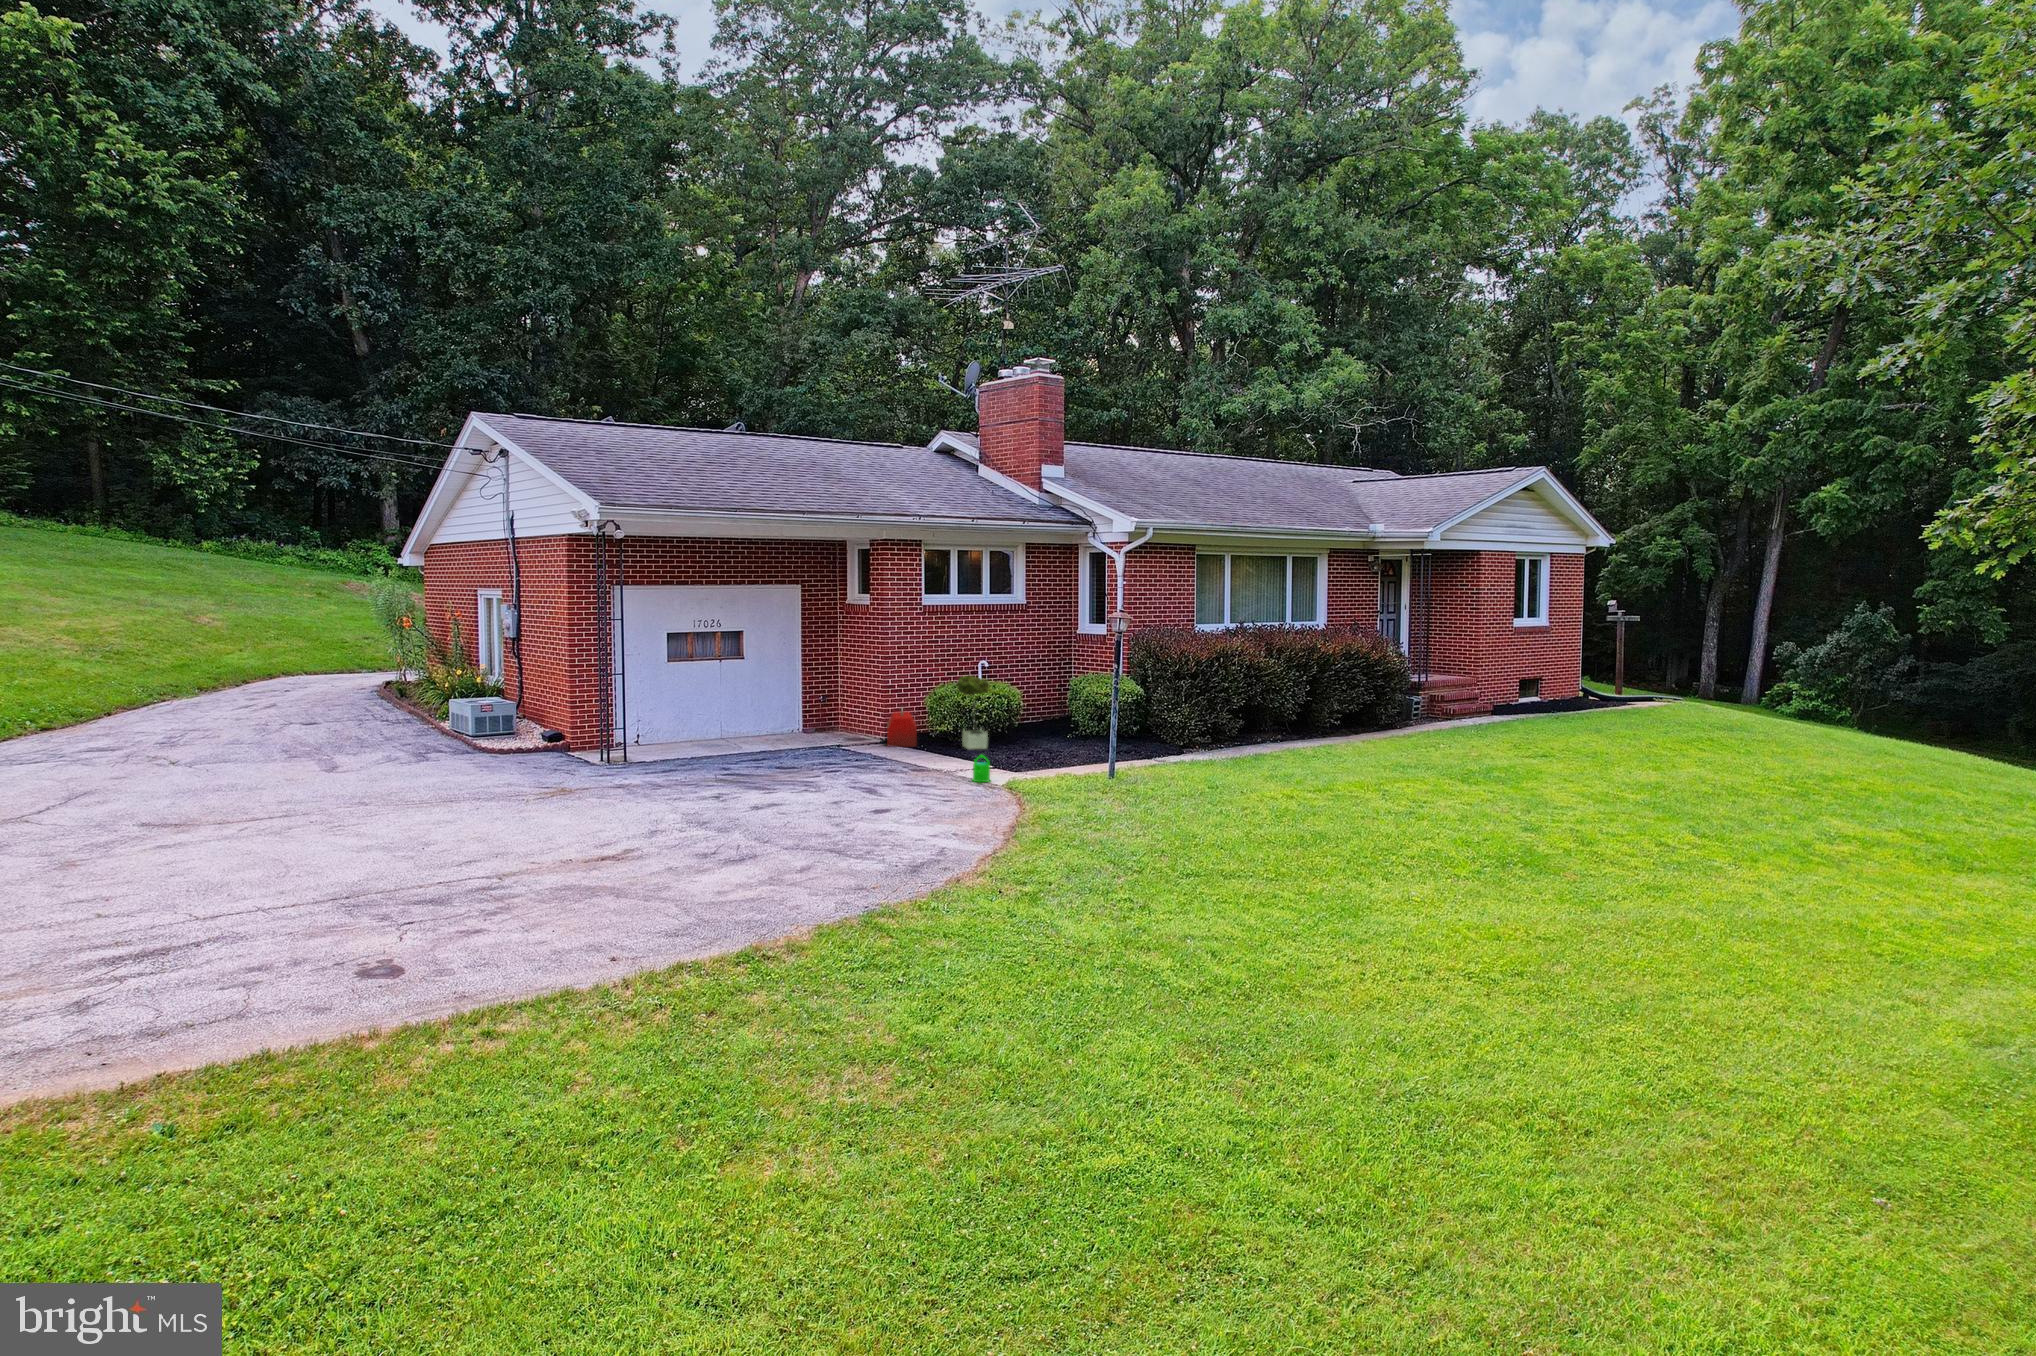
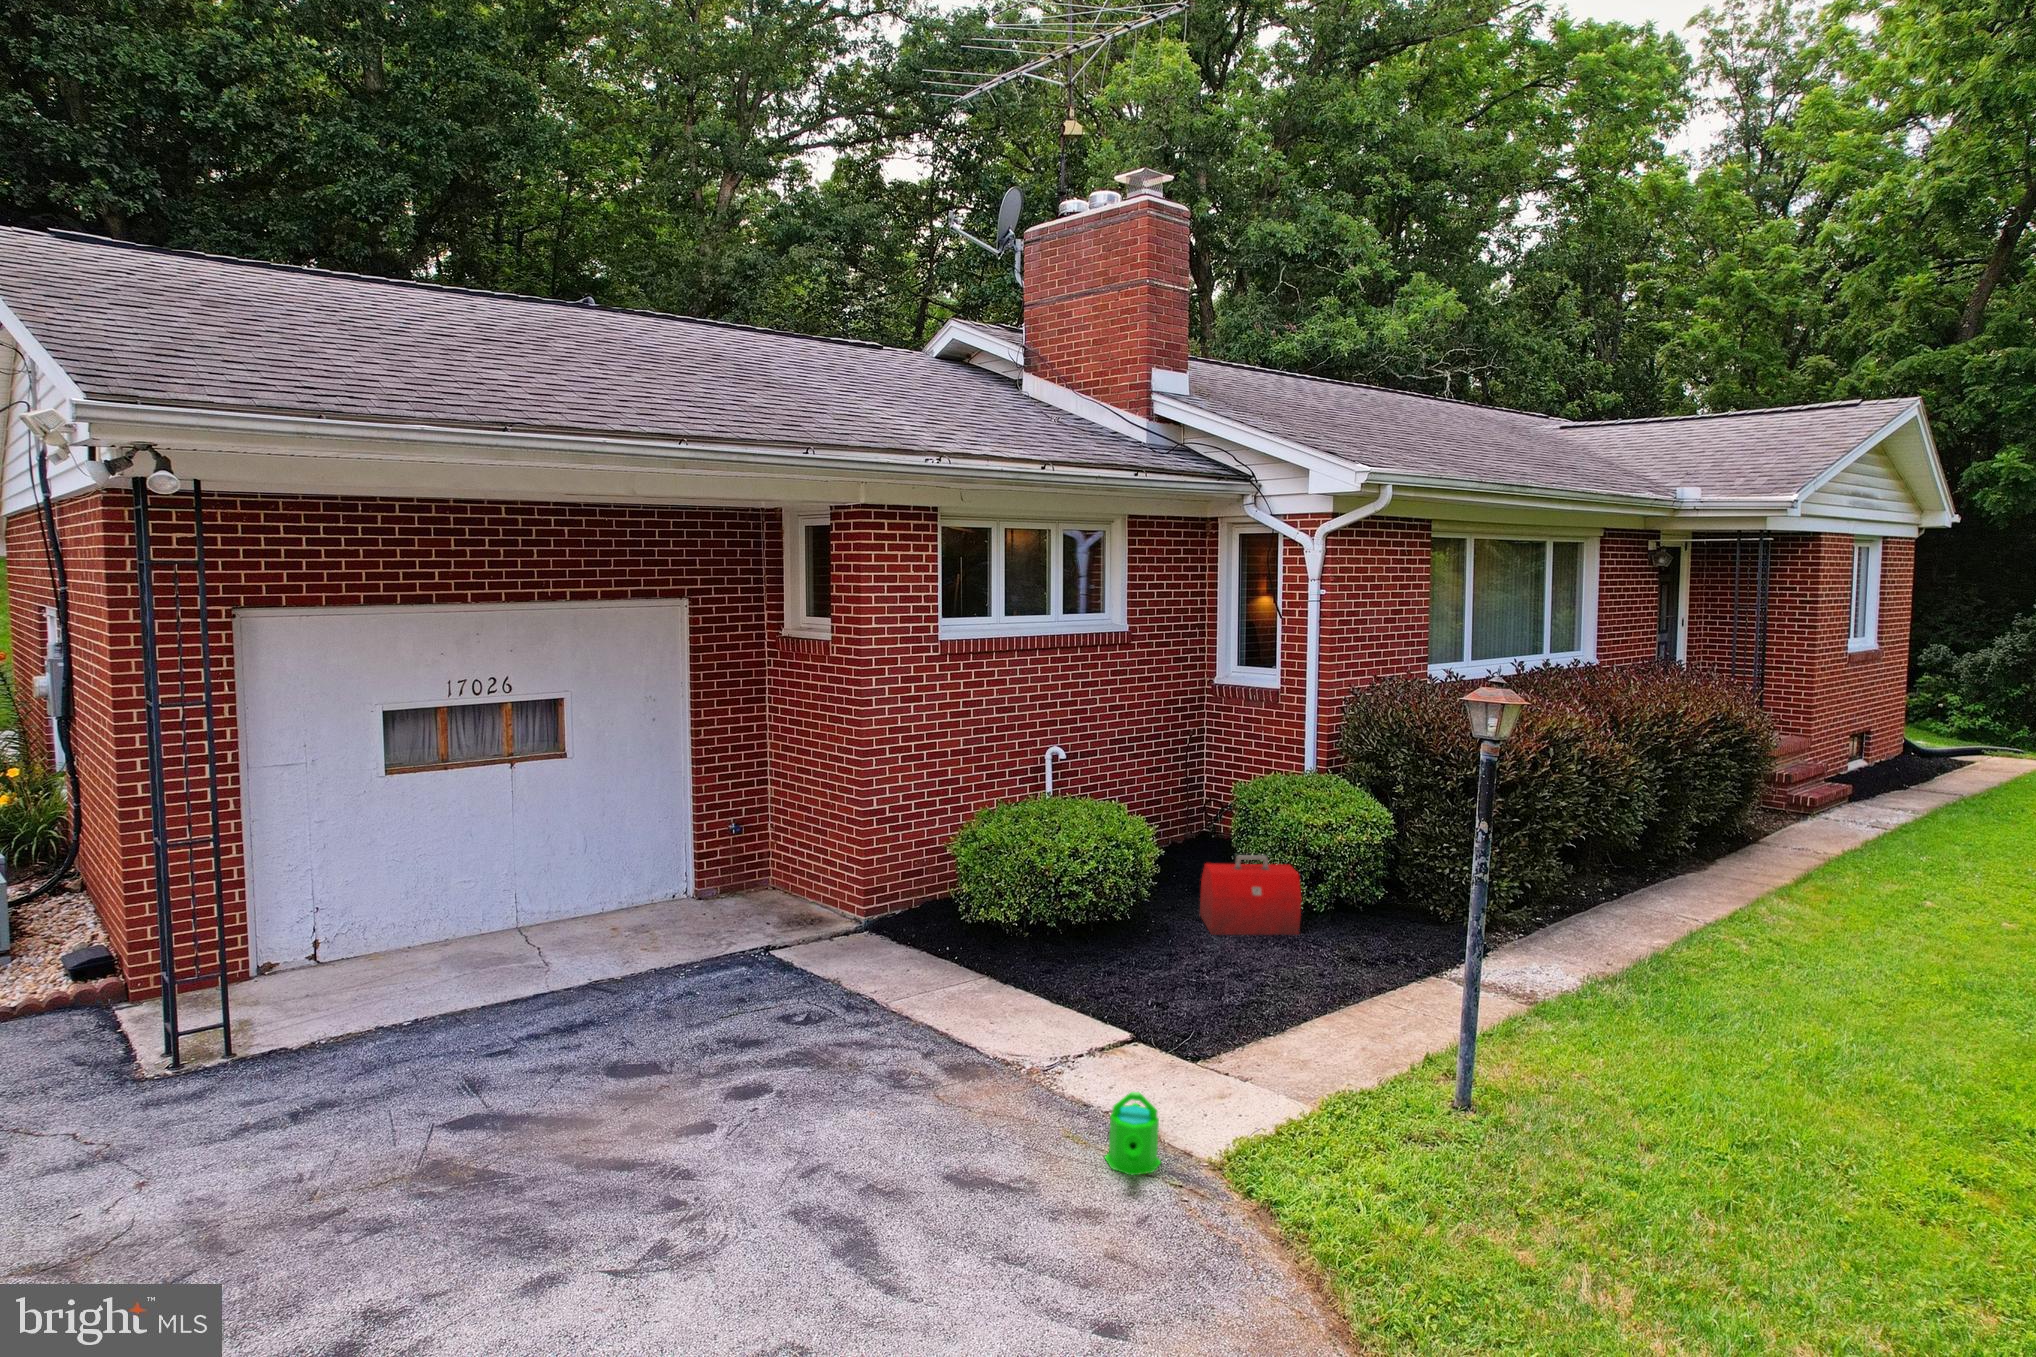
potted tree: present [957,676,989,749] -> none [1019,803,1090,965]
toolbox: present [887,709,917,747] -> present [1200,855,1302,935]

